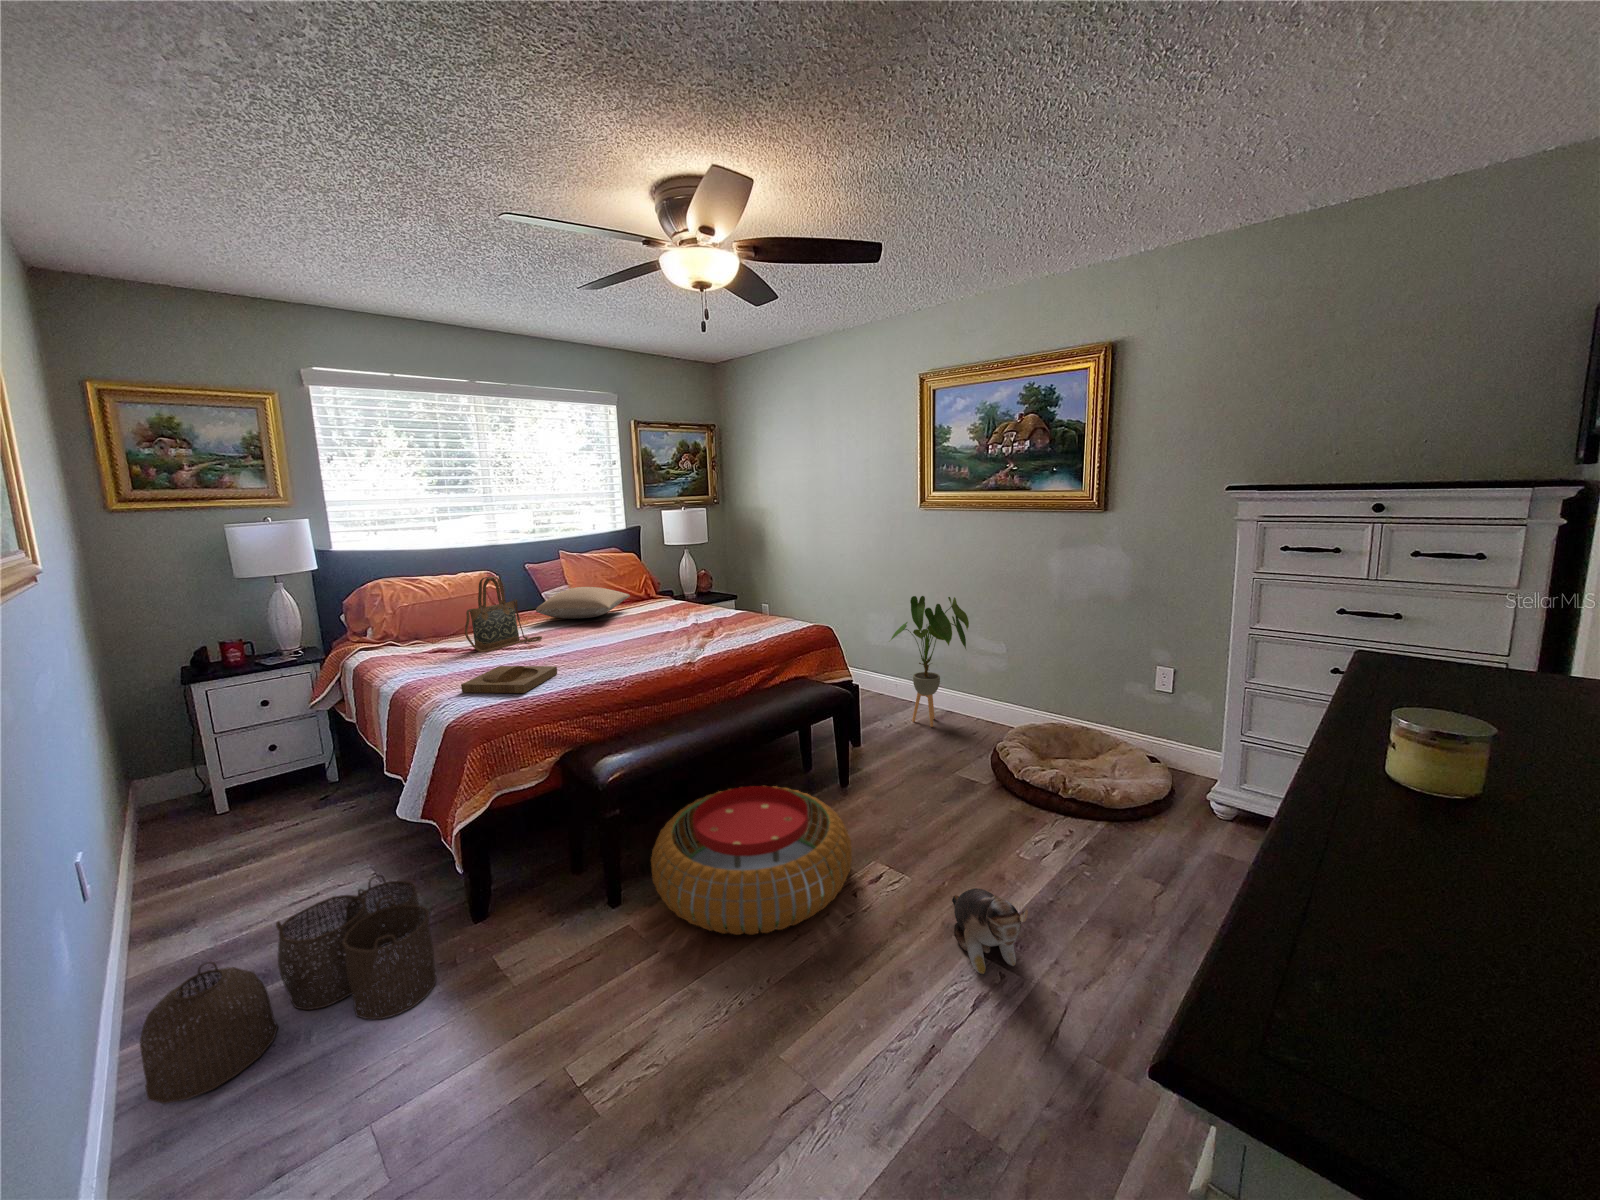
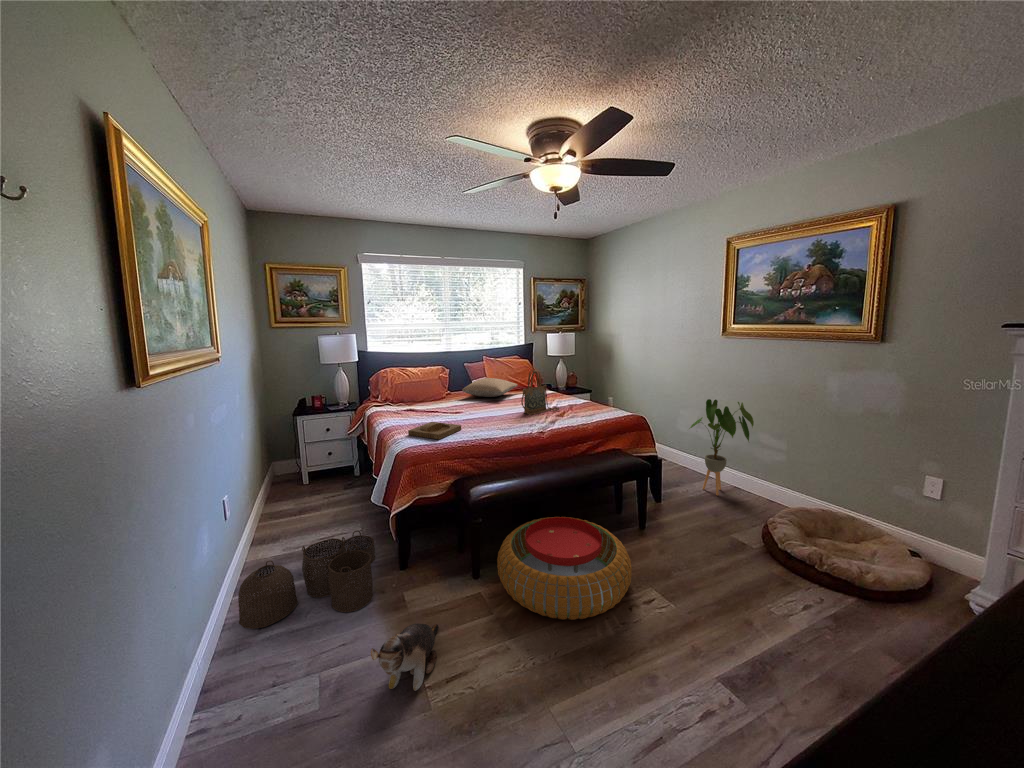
handbag: present [465,577,542,653] -> present [521,370,559,415]
plush toy: present [952,888,1028,974] -> present [371,624,439,691]

